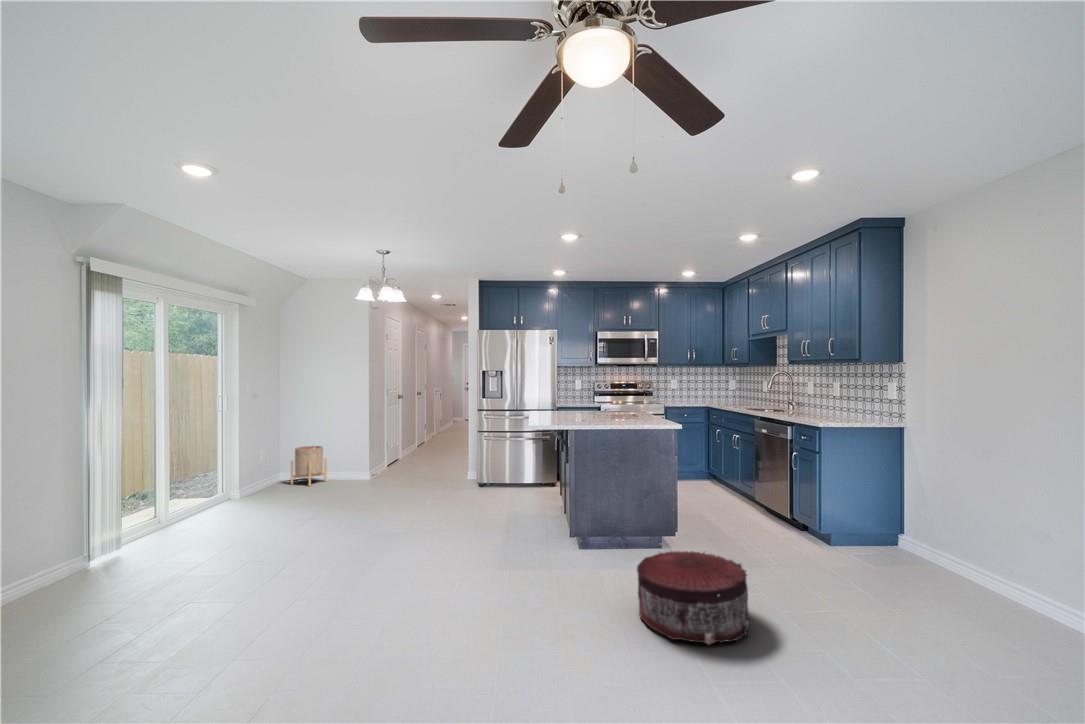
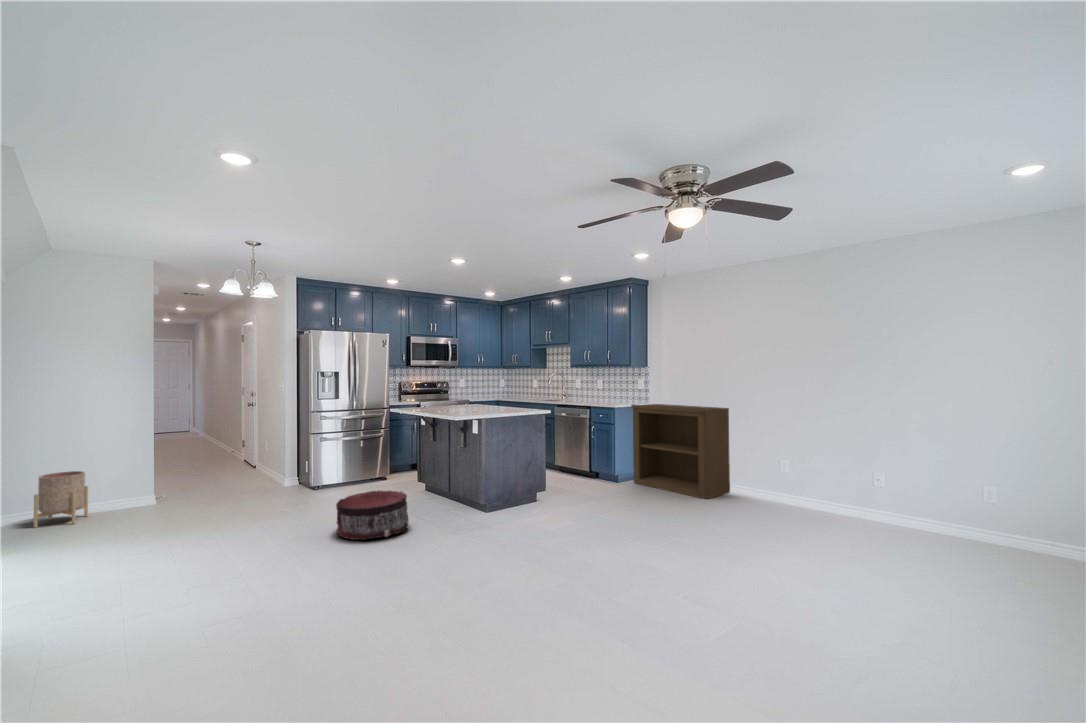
bookshelf: none [851,424,1052,620] -> present [631,404,730,499]
pouf: present [637,551,749,645] -> present [336,490,408,540]

